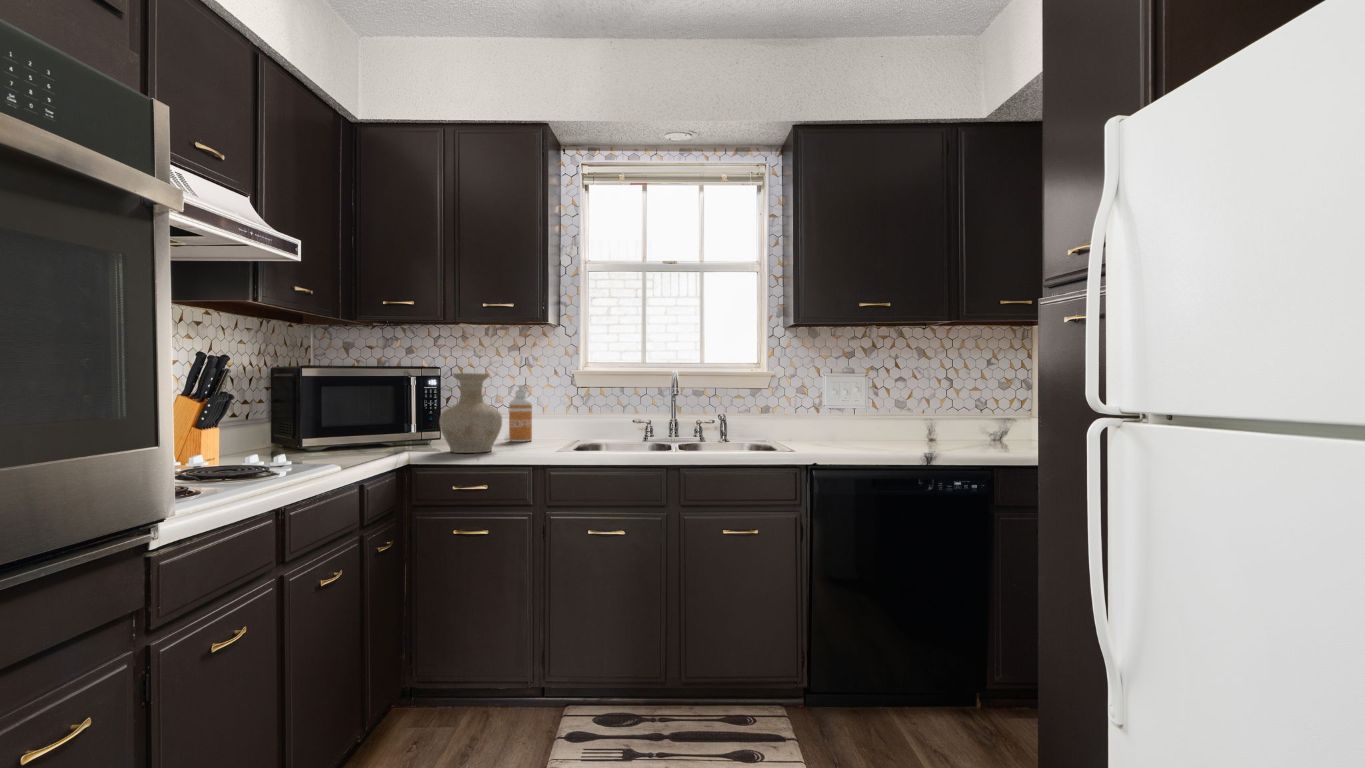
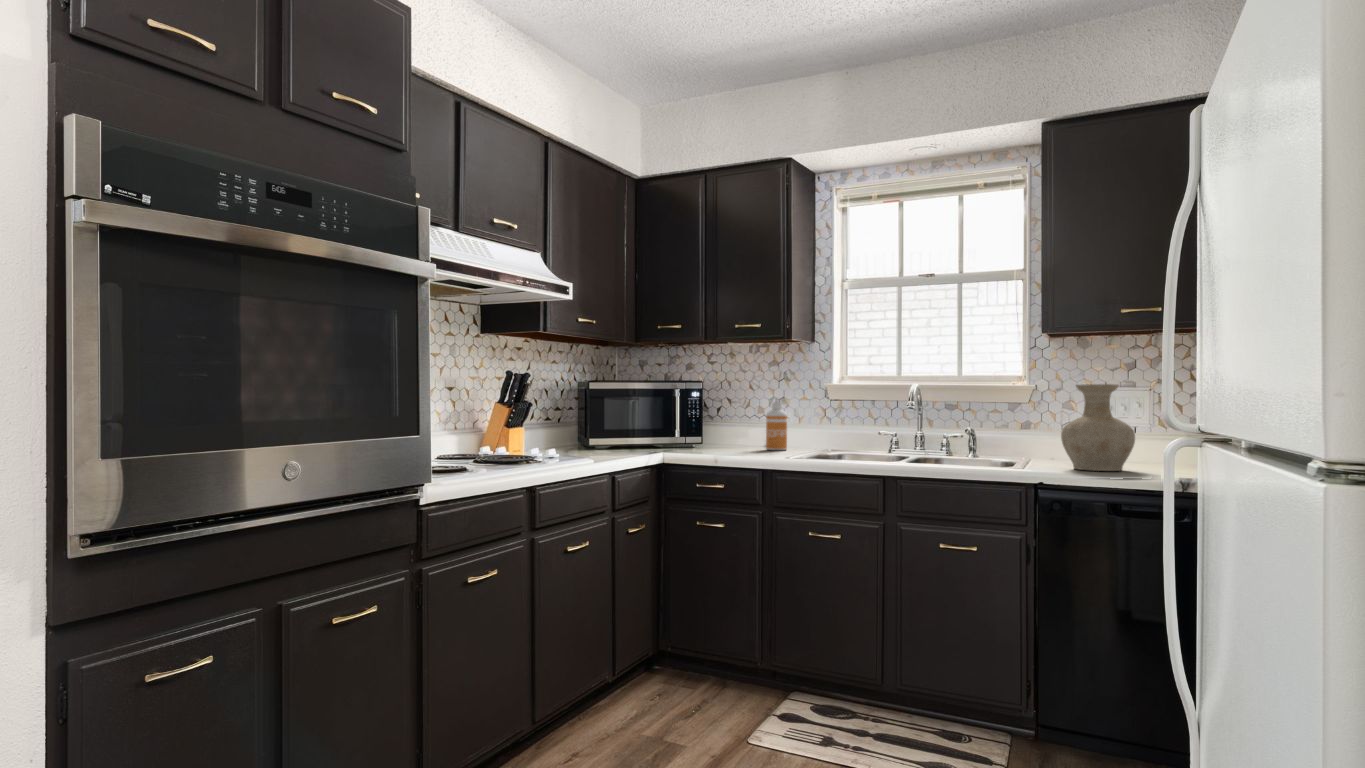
vase: present [439,373,502,453] -> present [1061,384,1135,471]

